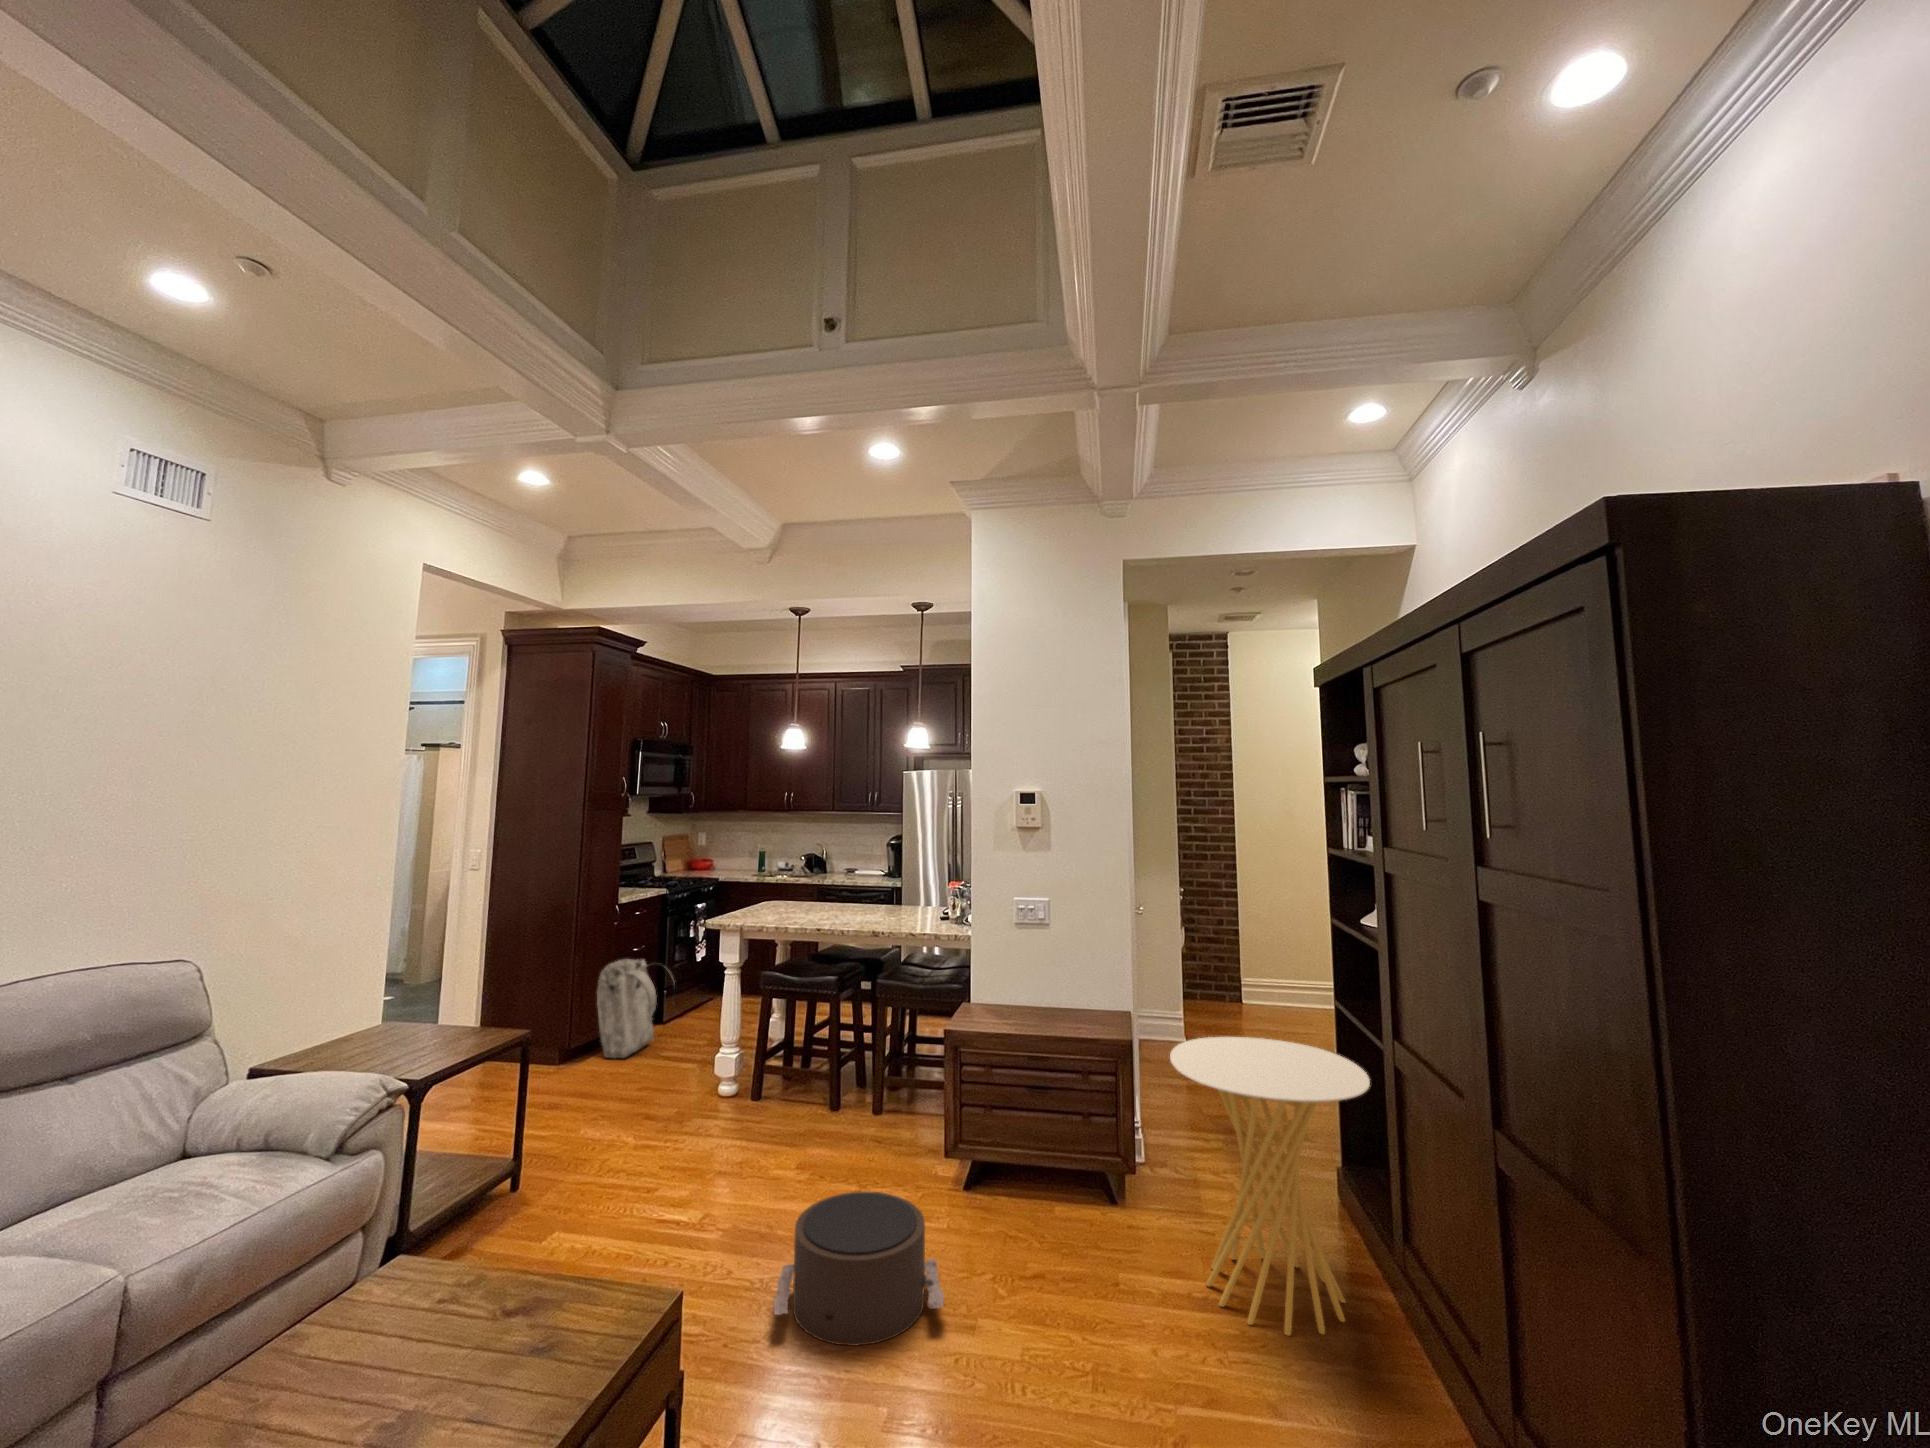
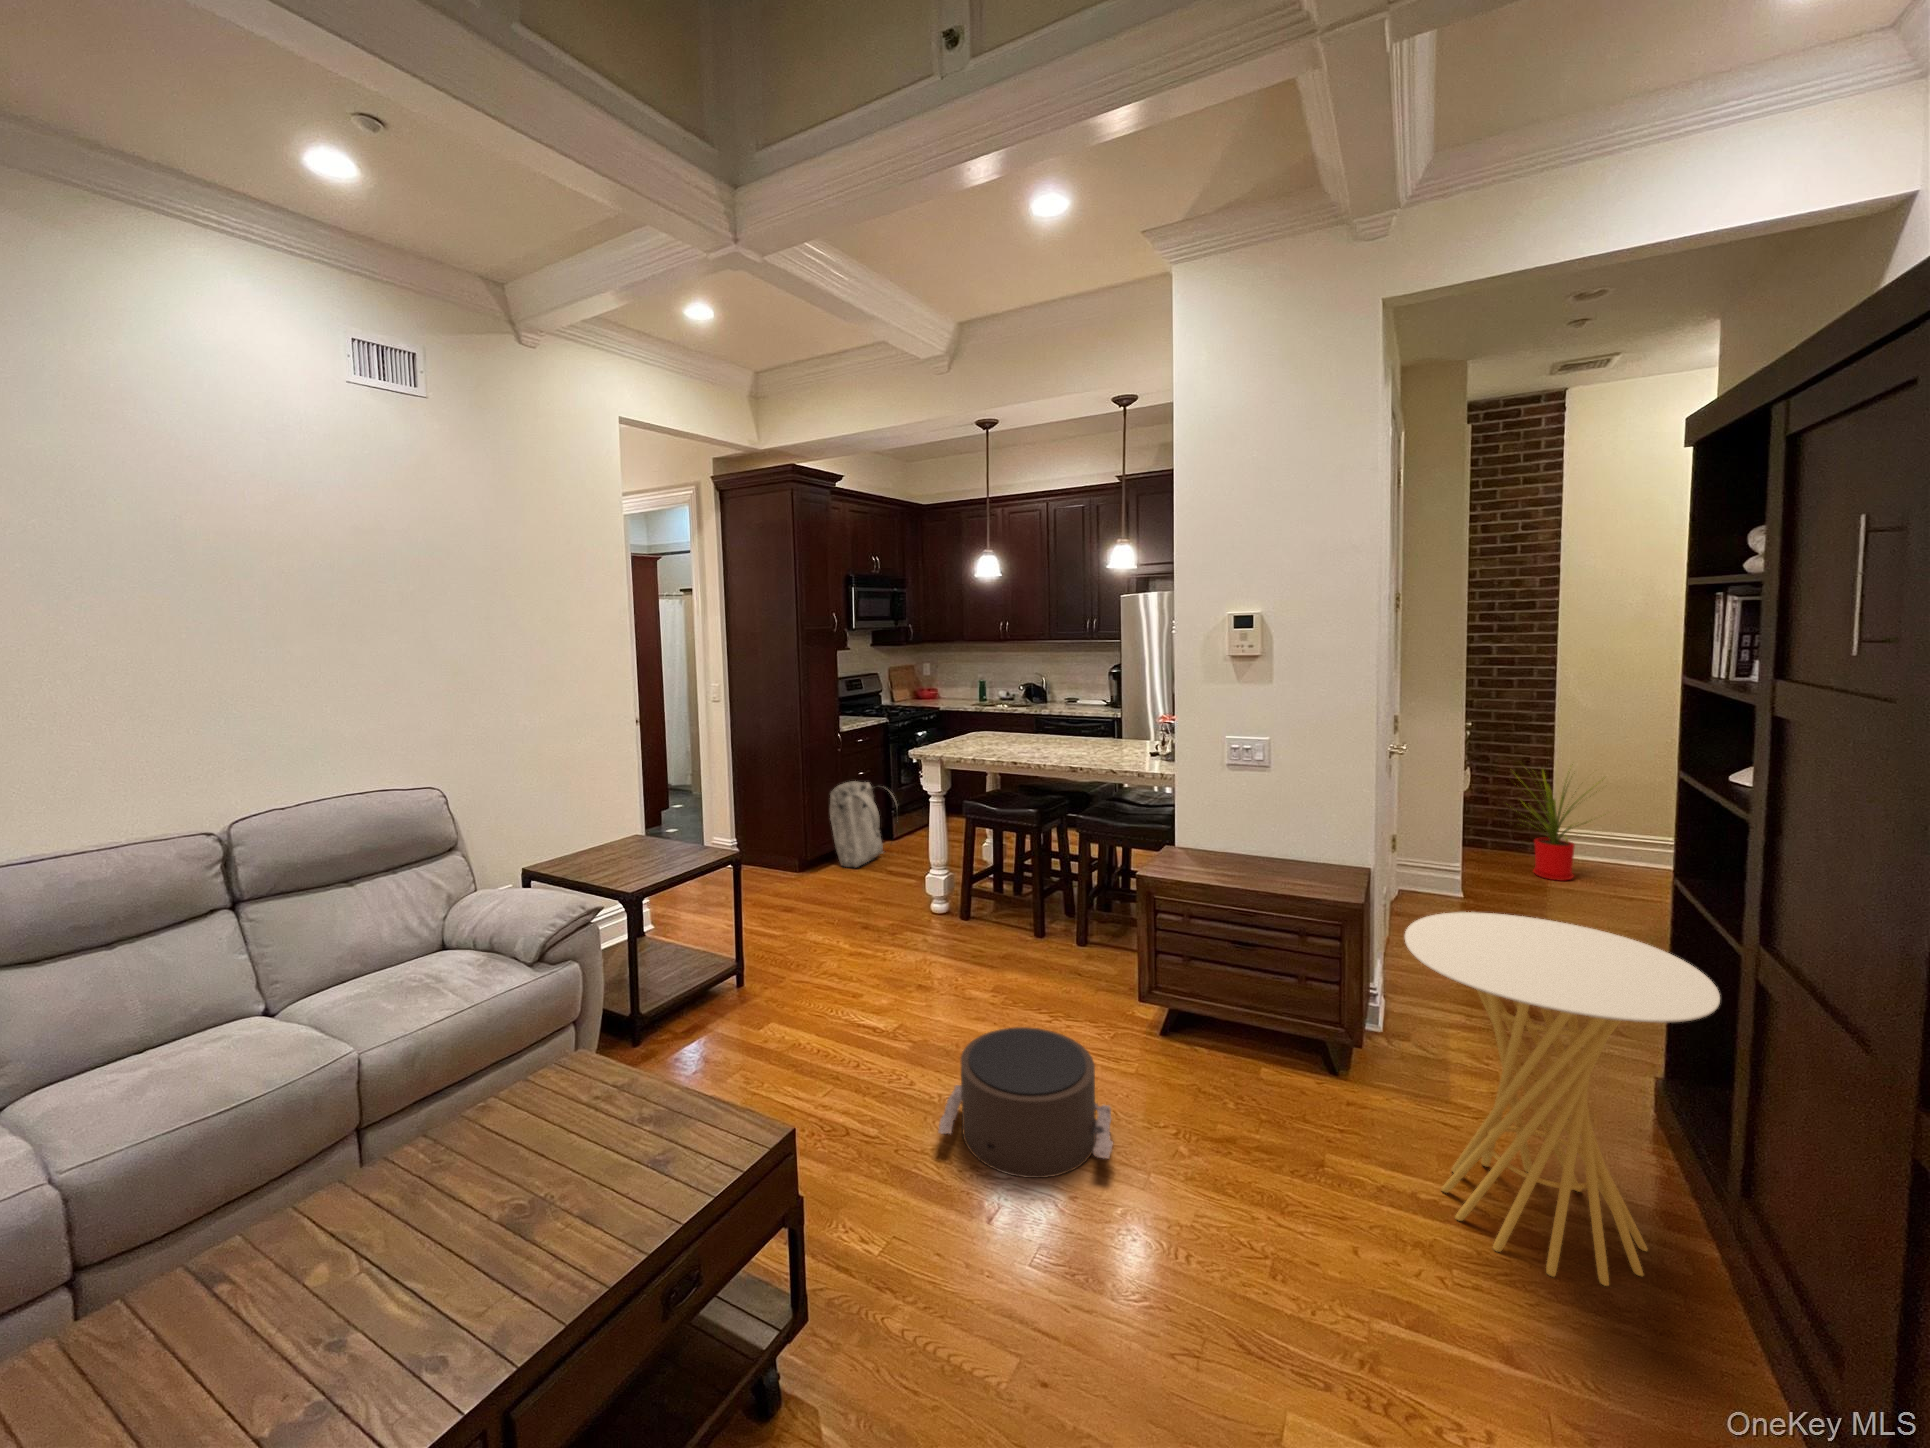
house plant: none [1210,921,1287,1024] -> present [1524,764,1597,881]

